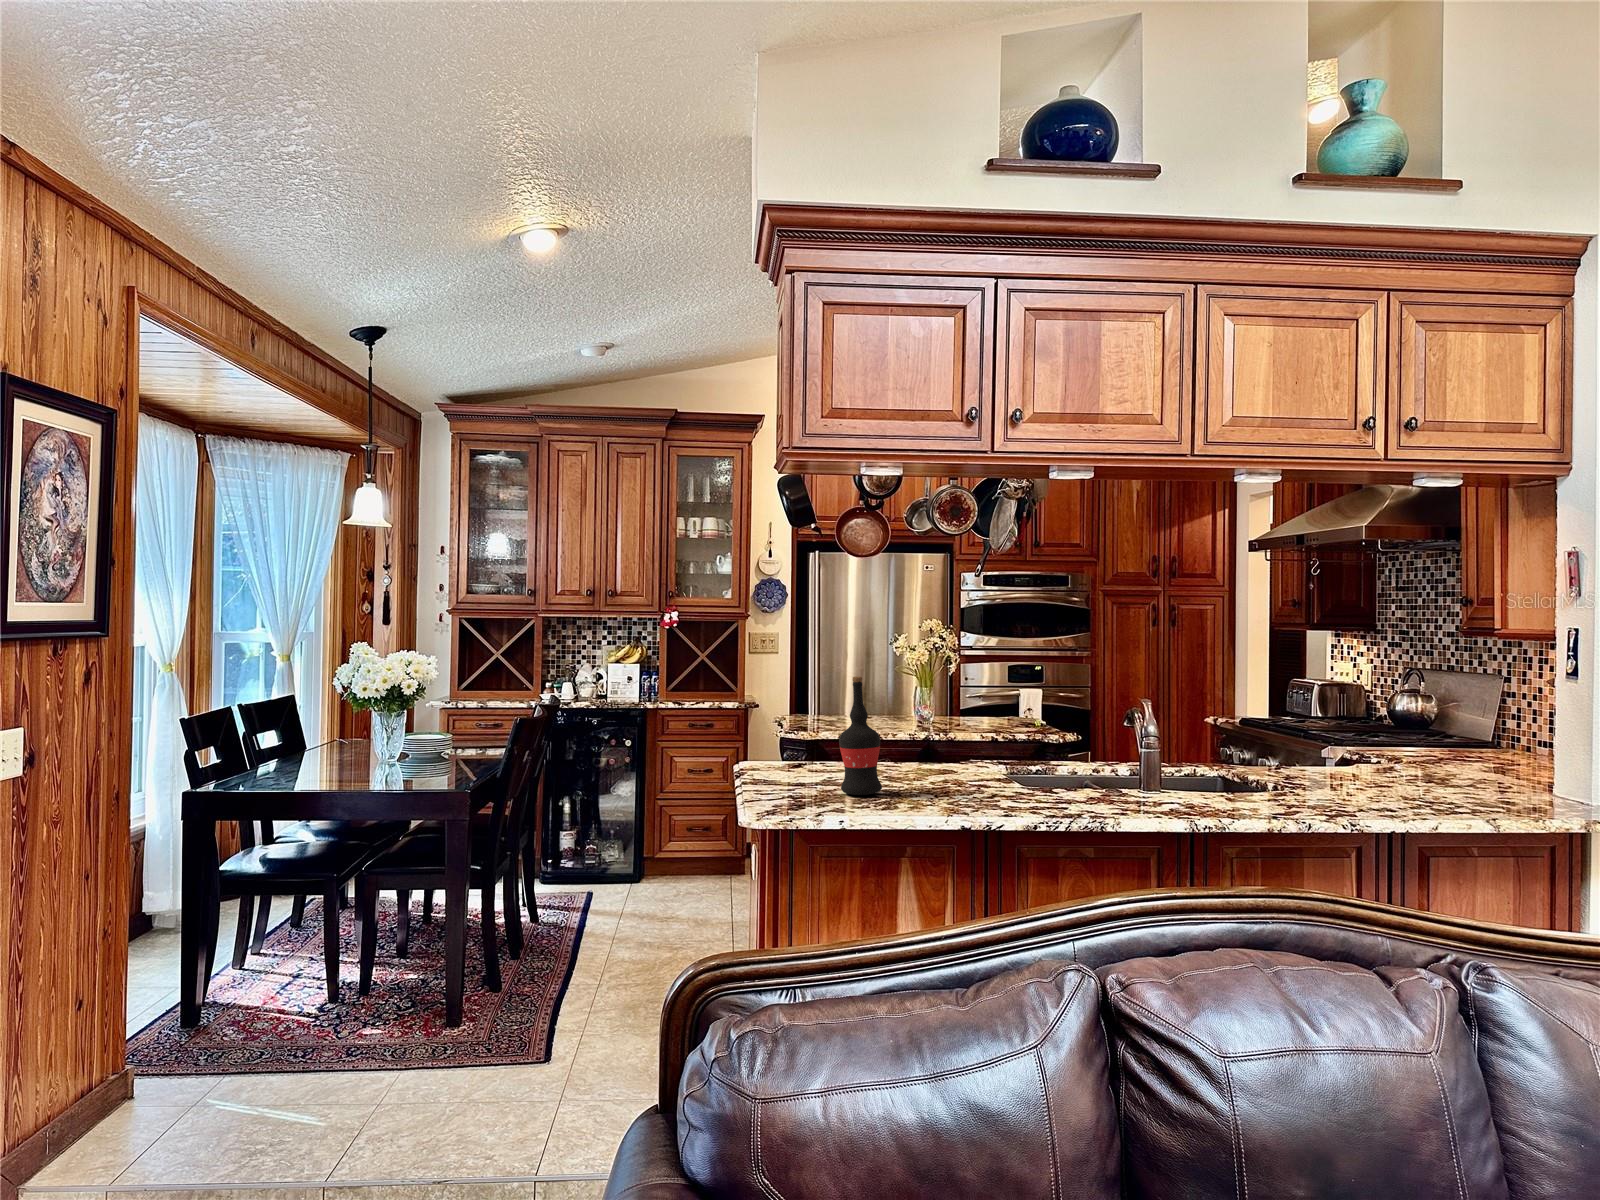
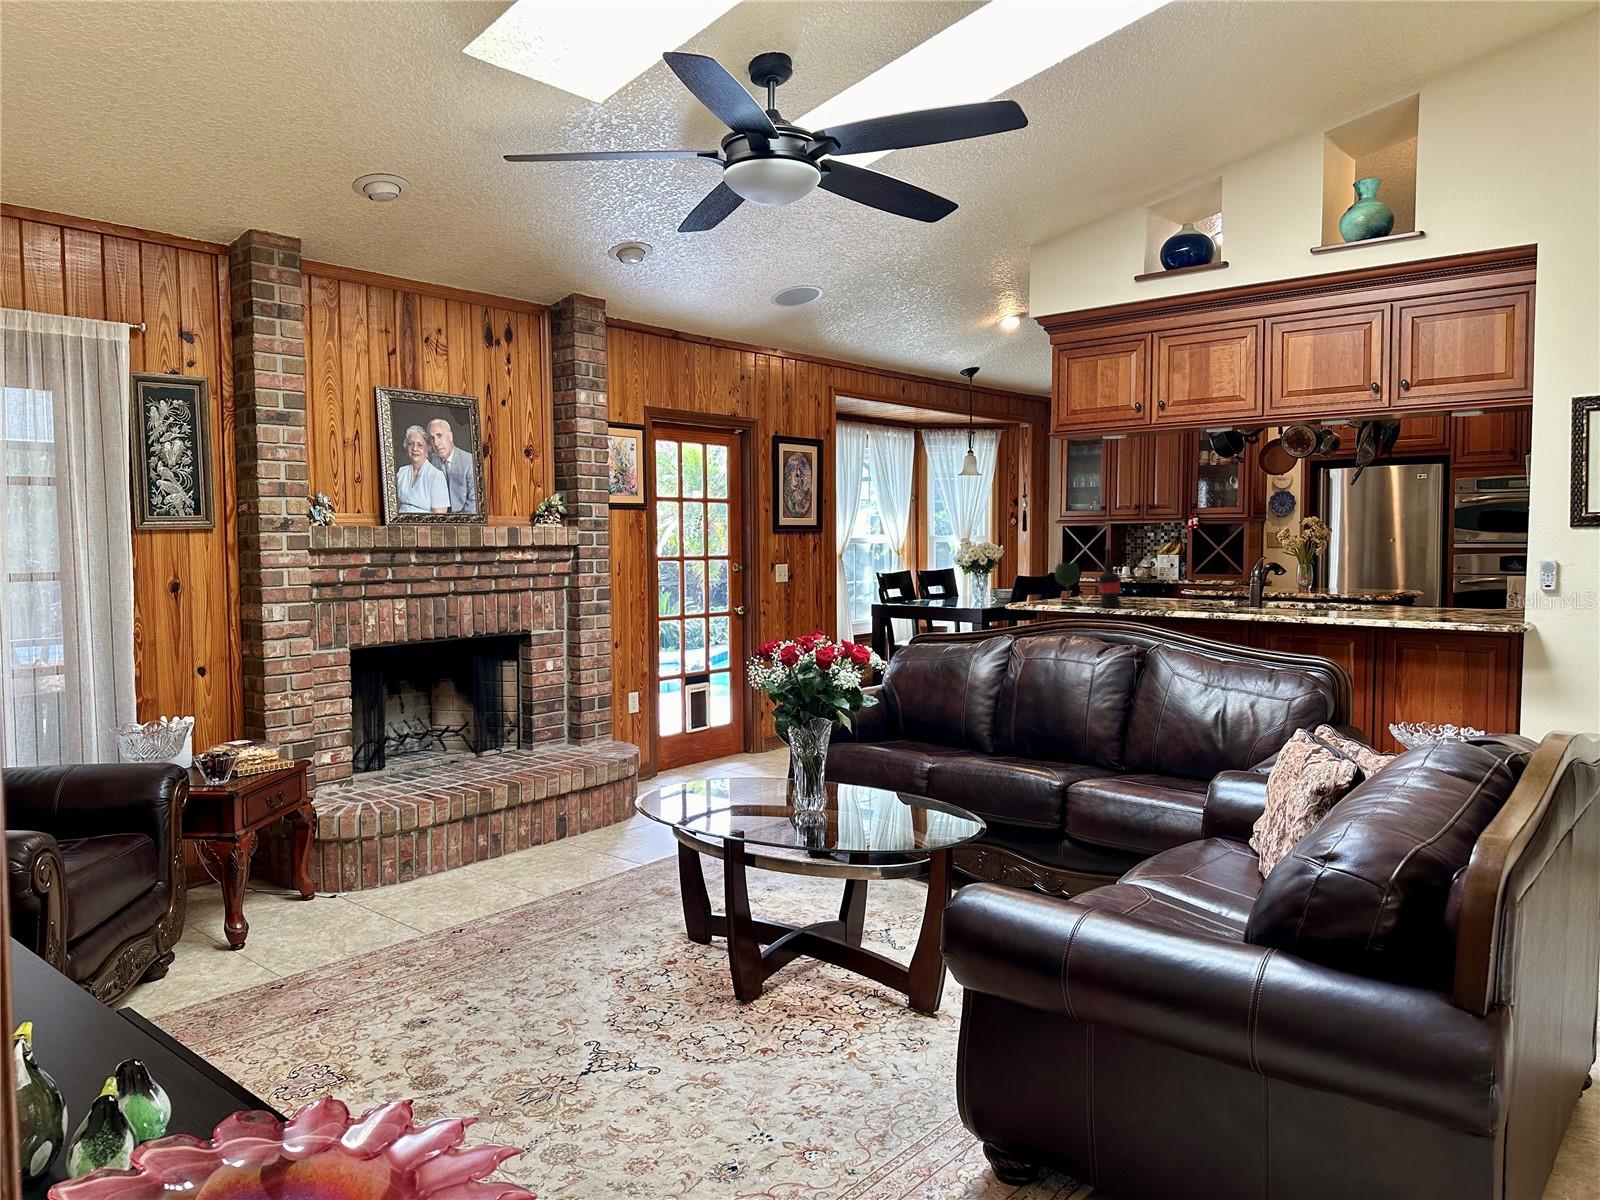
wine glass: none [780,711,829,807] -> present [1055,563,1080,609]

